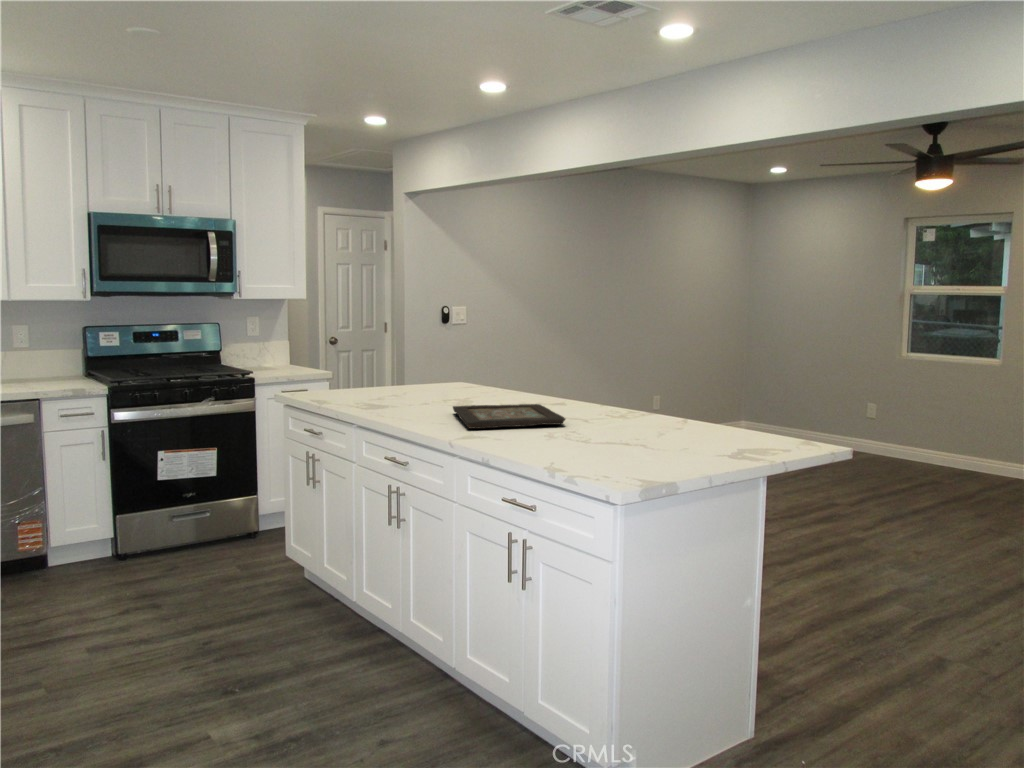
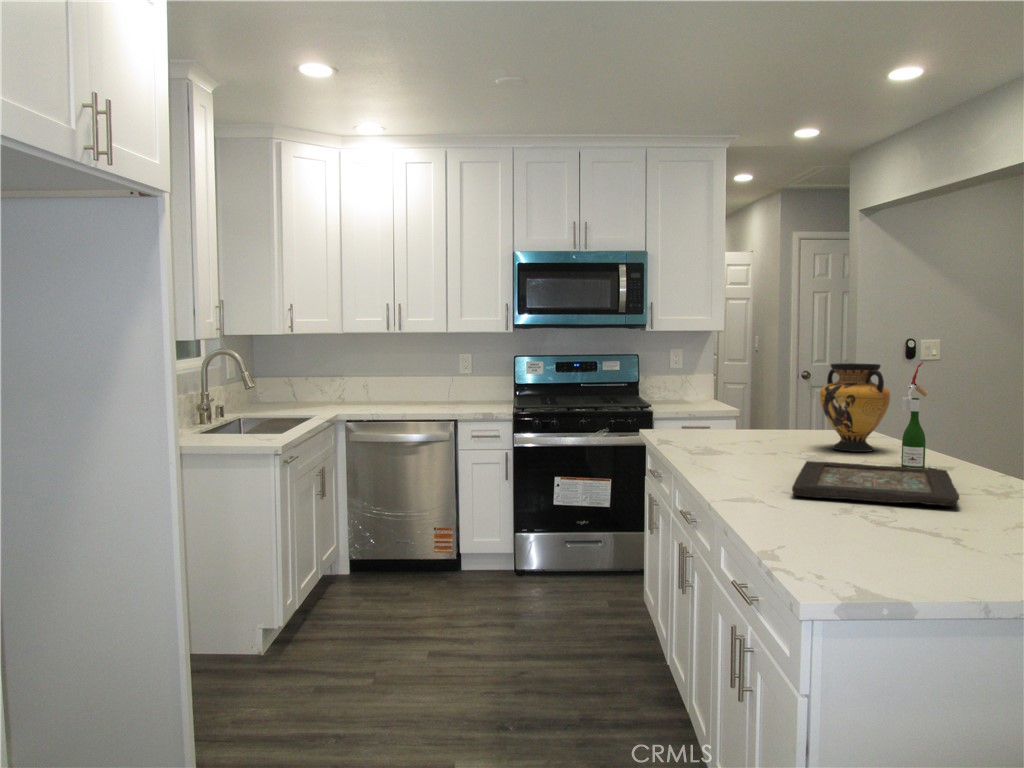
vase: none [438,331,487,398] -> present [820,363,890,452]
wine bottle: none [505,331,527,406] -> present [901,362,937,469]

